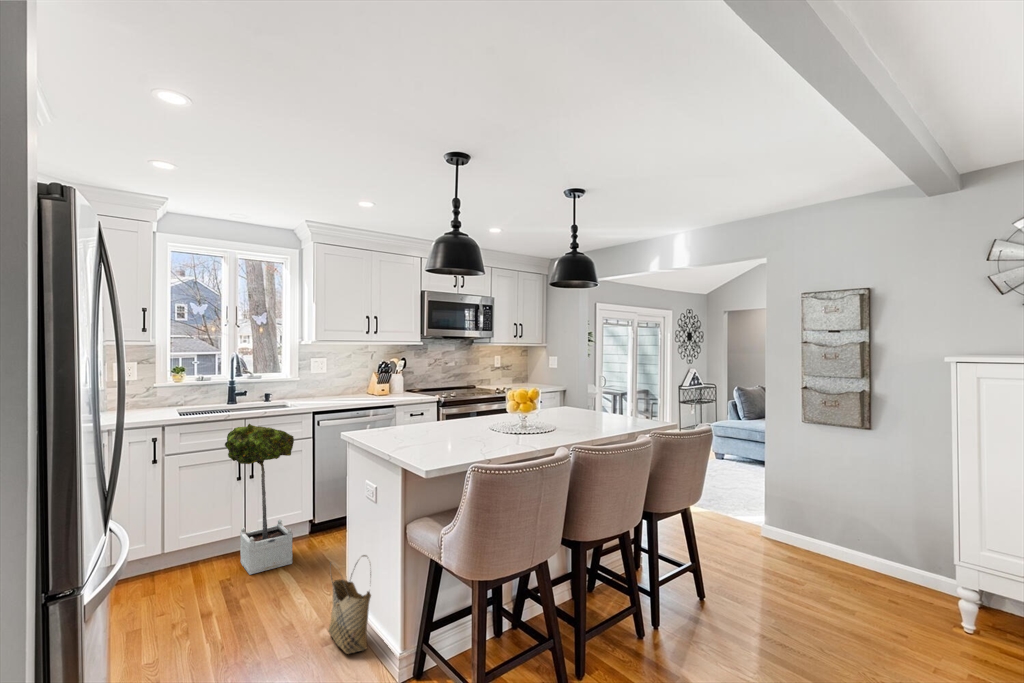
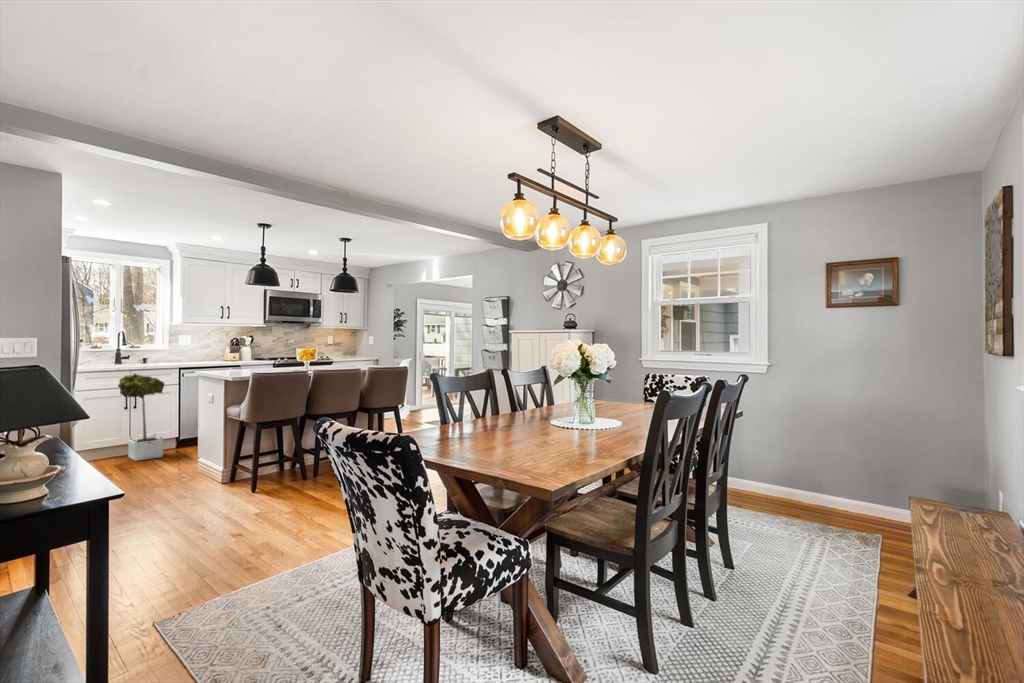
woven basket: present [328,555,371,654] -> none [182,436,205,479]

